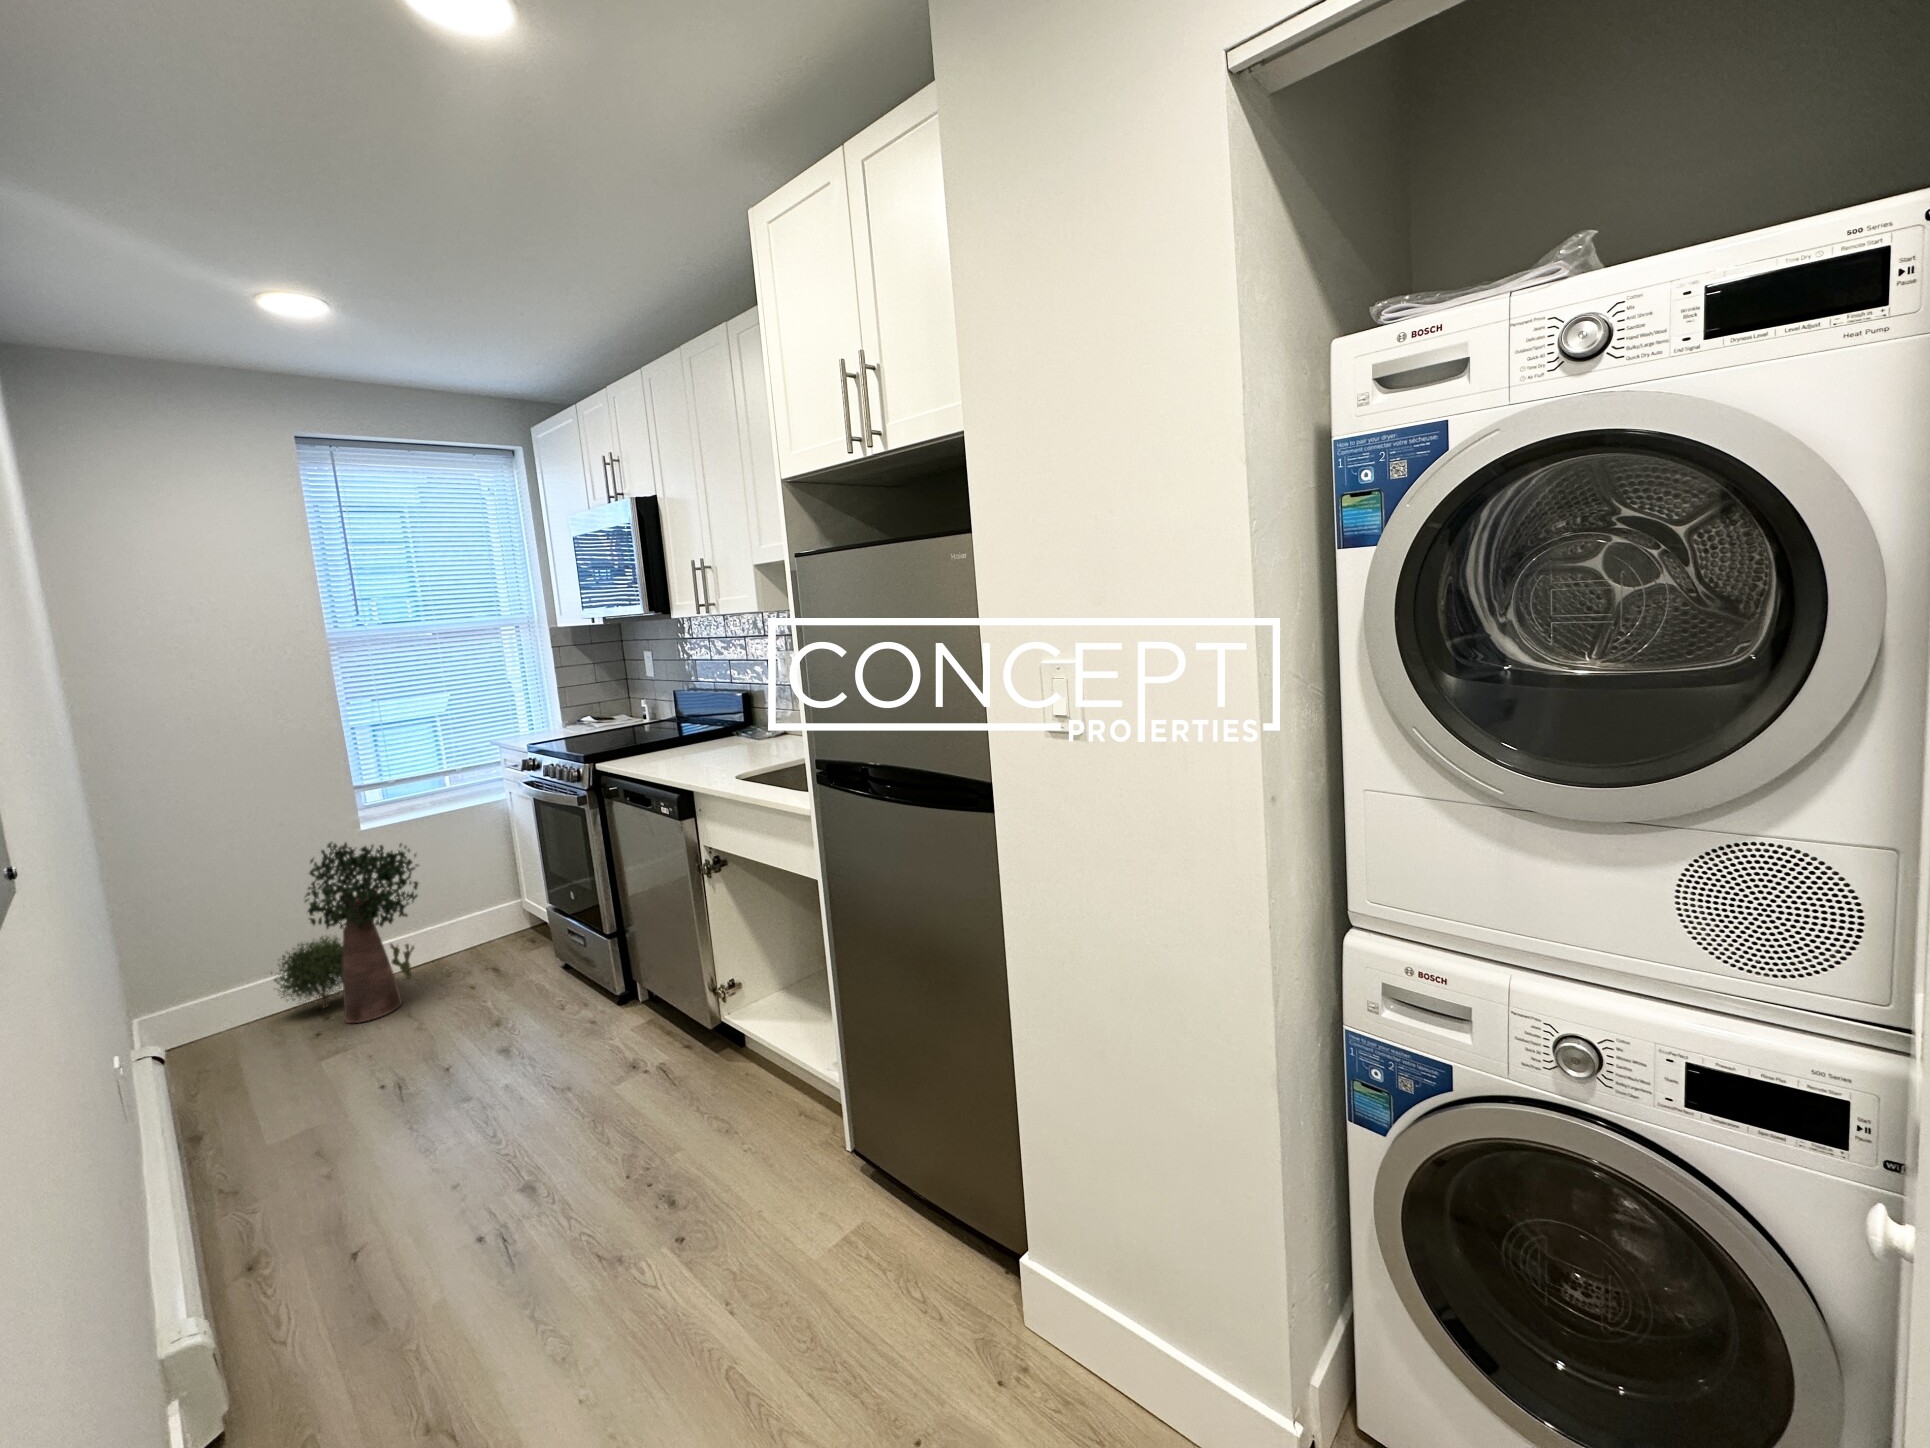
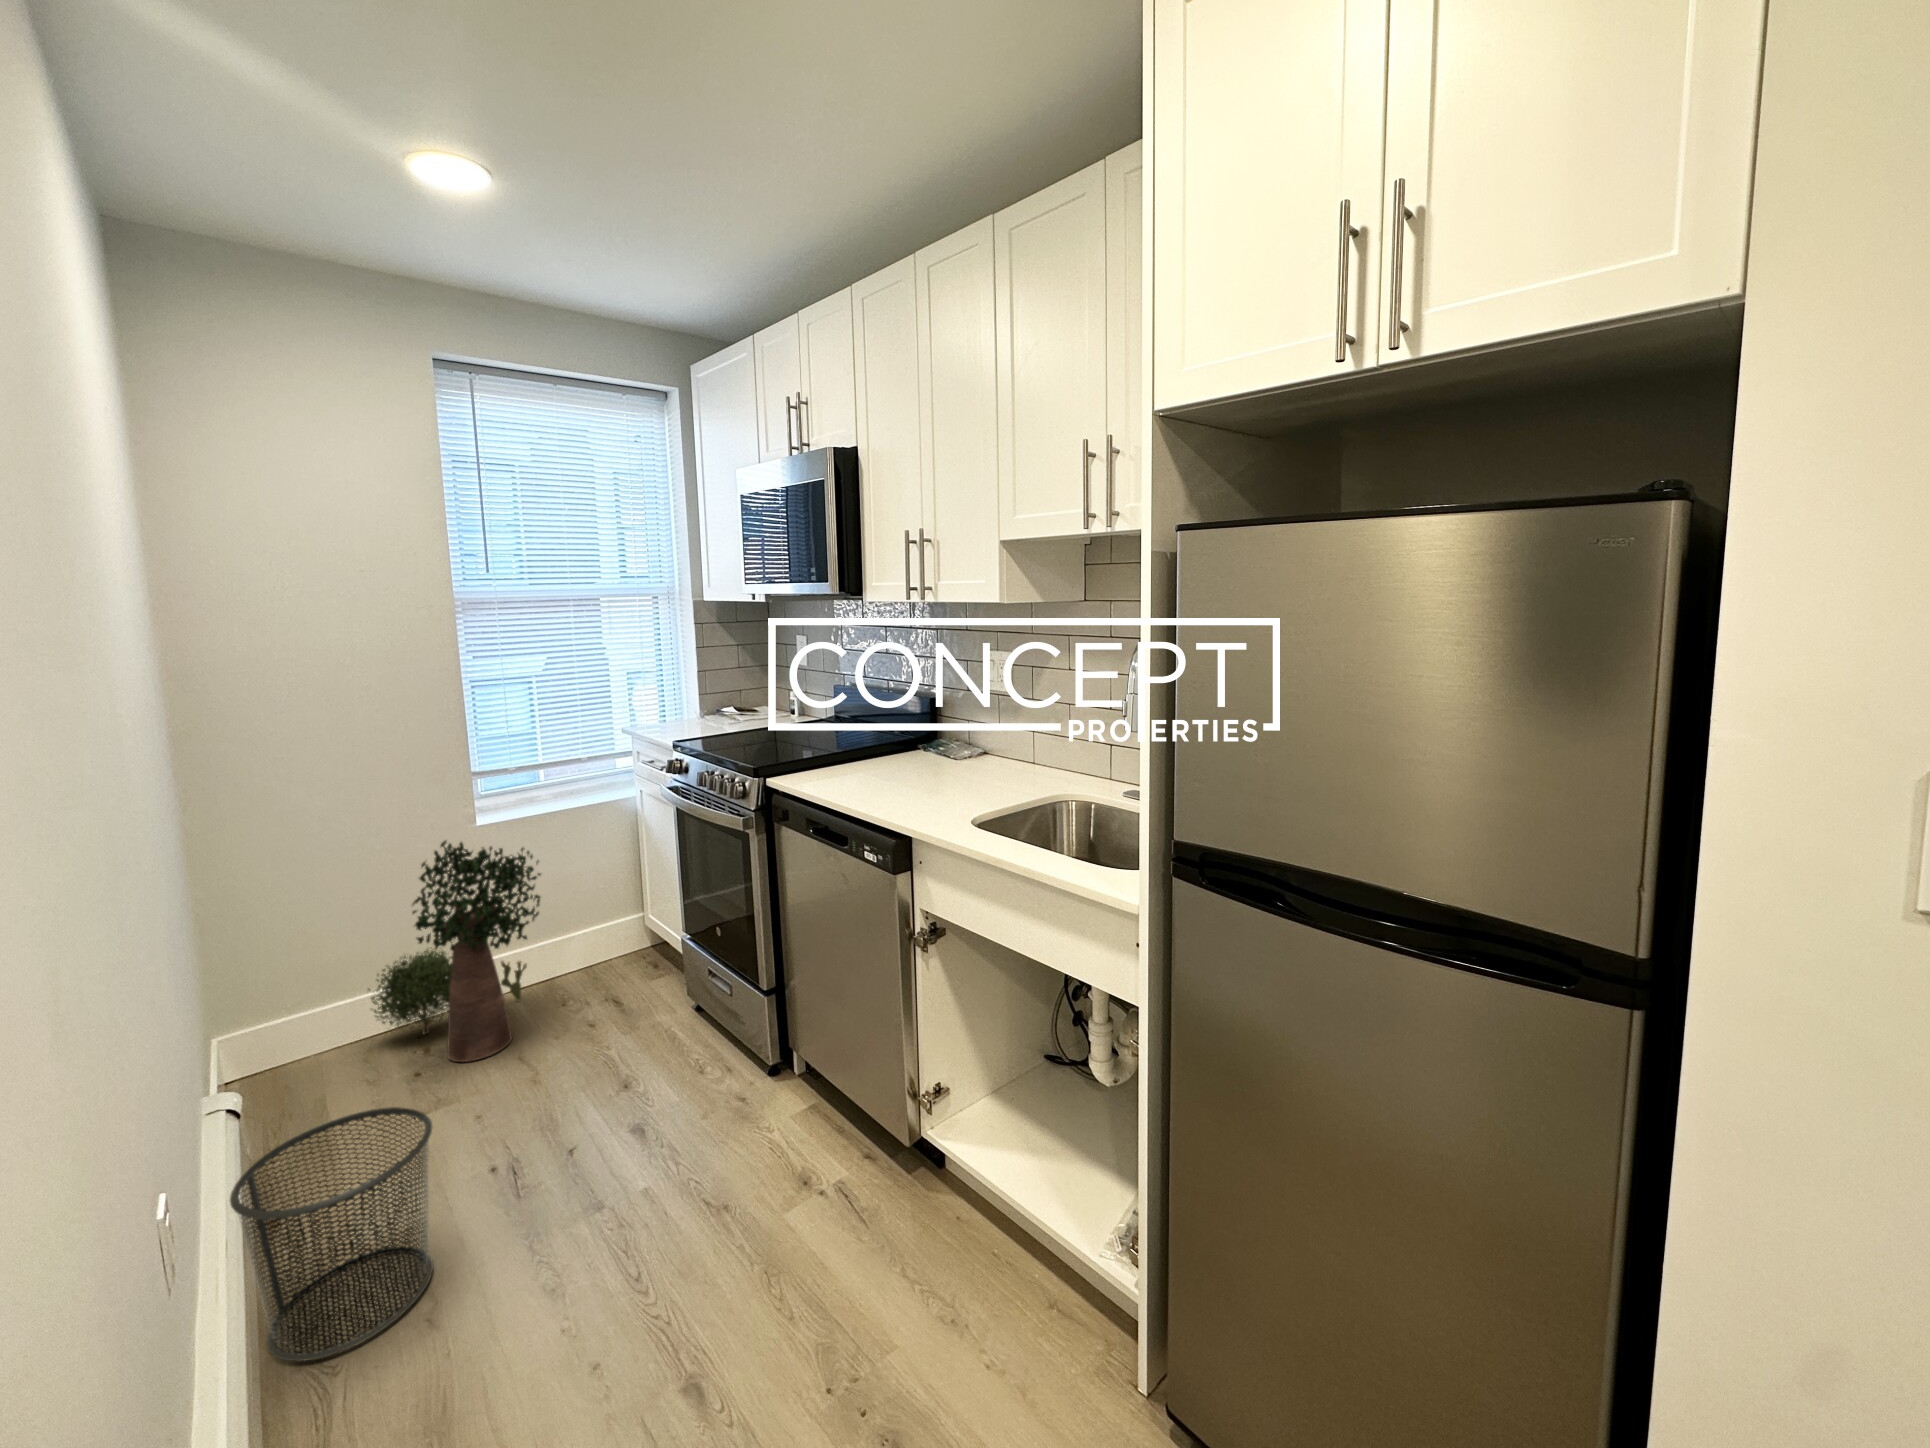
waste bin: none [165,1028,332,1207] -> present [230,1107,433,1361]

